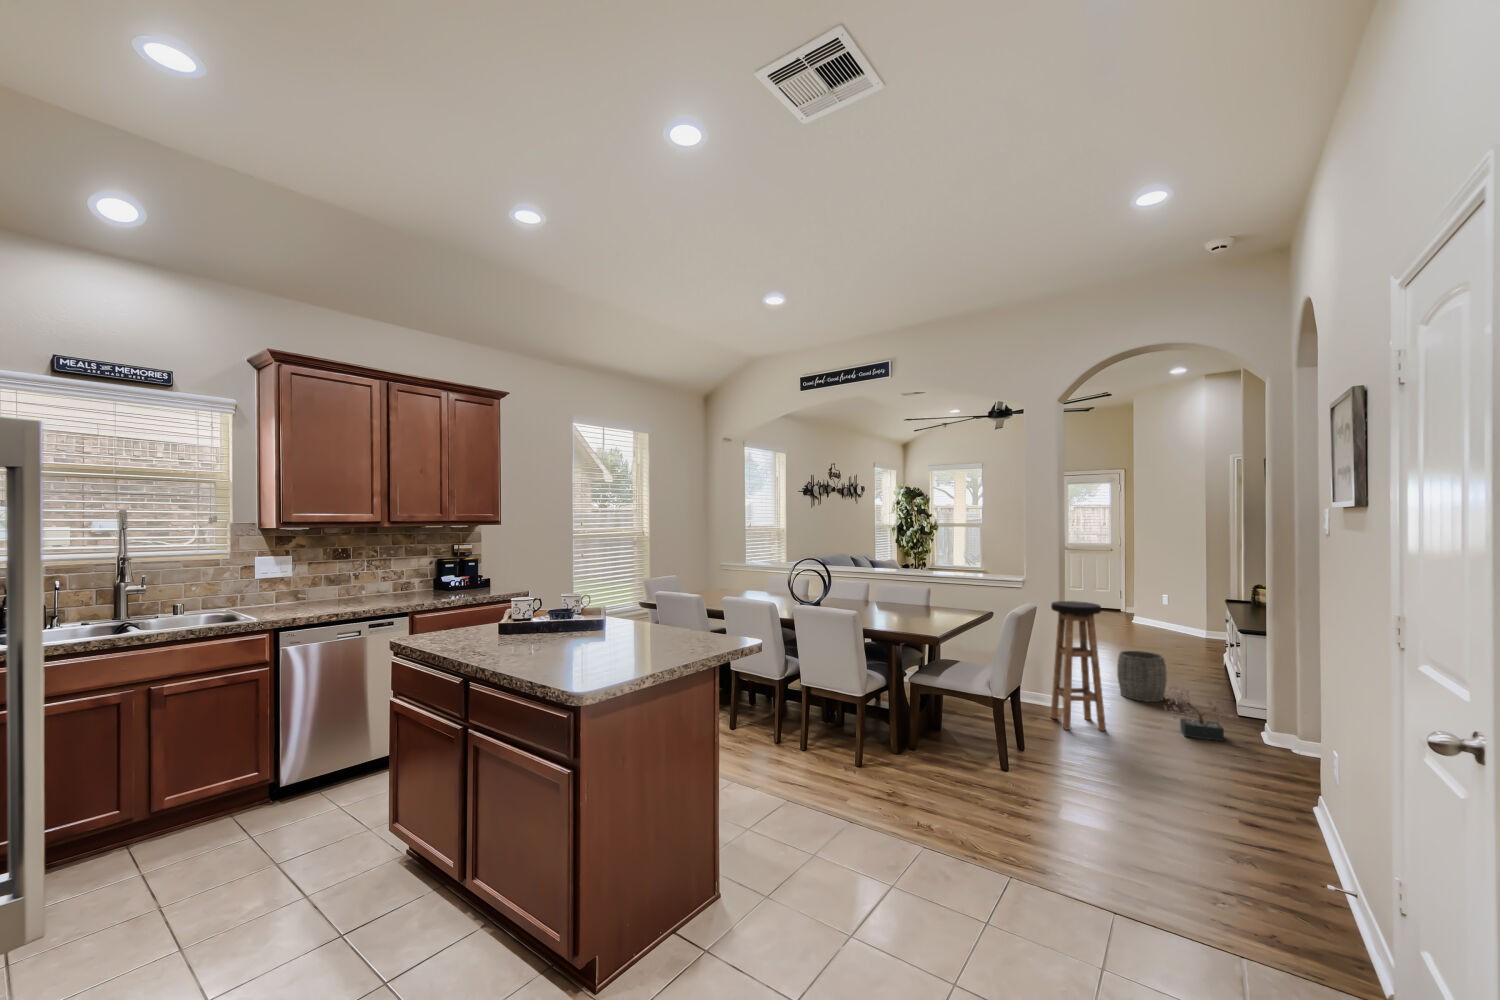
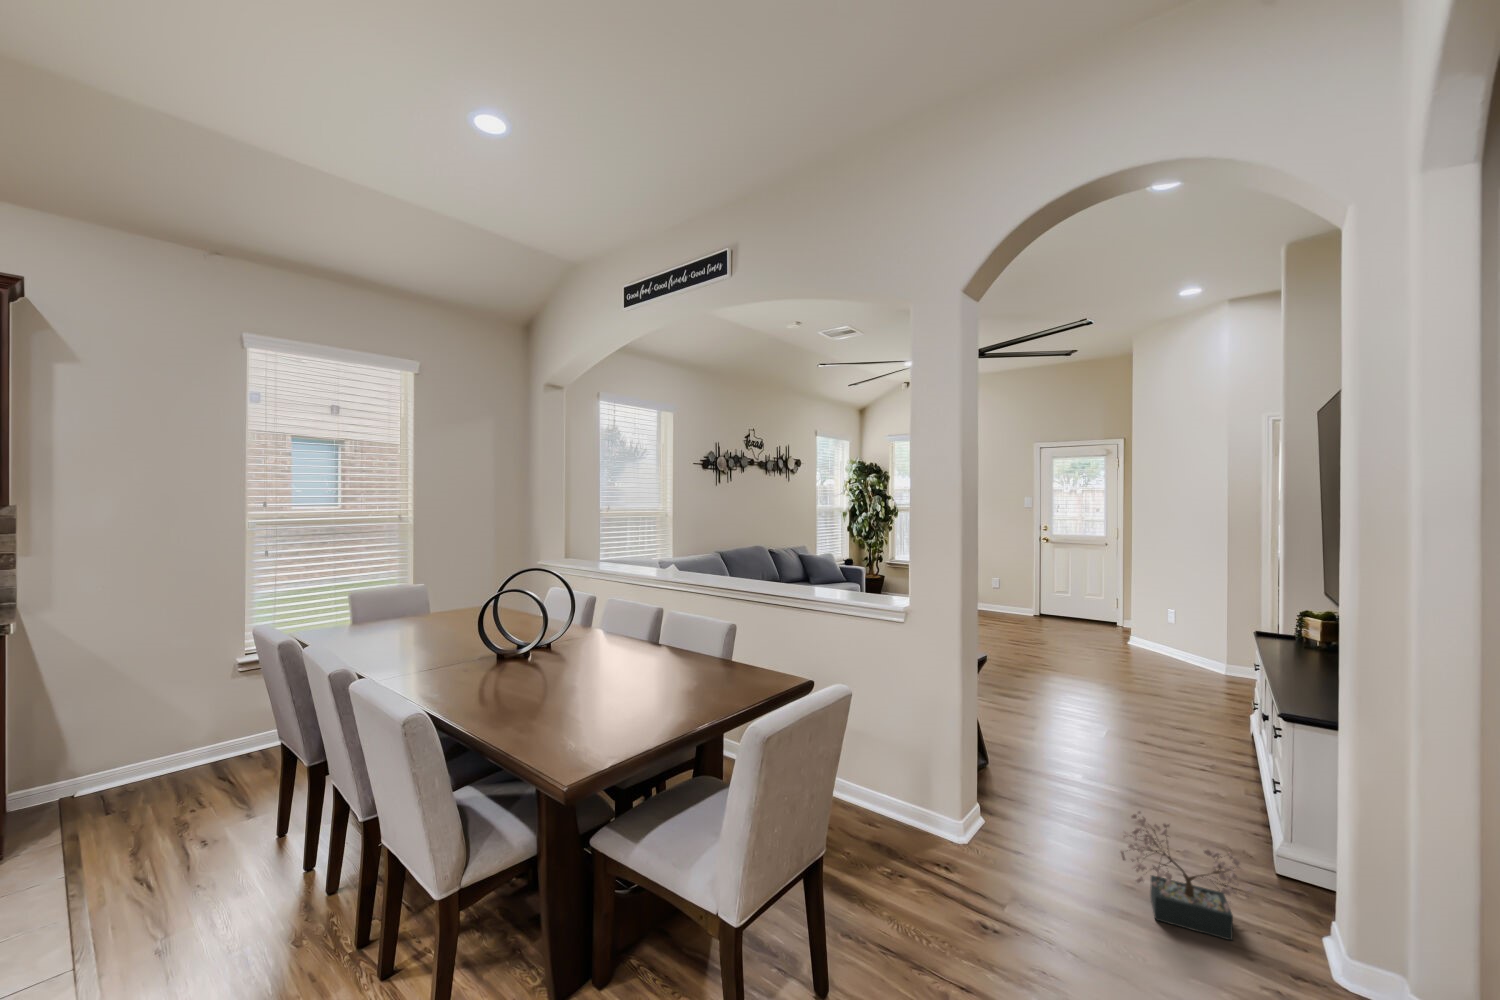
bar stool: present [1051,601,1106,731] -> none [922,642,1009,893]
woven basket: present [1117,651,1167,702] -> none [1063,716,1143,811]

